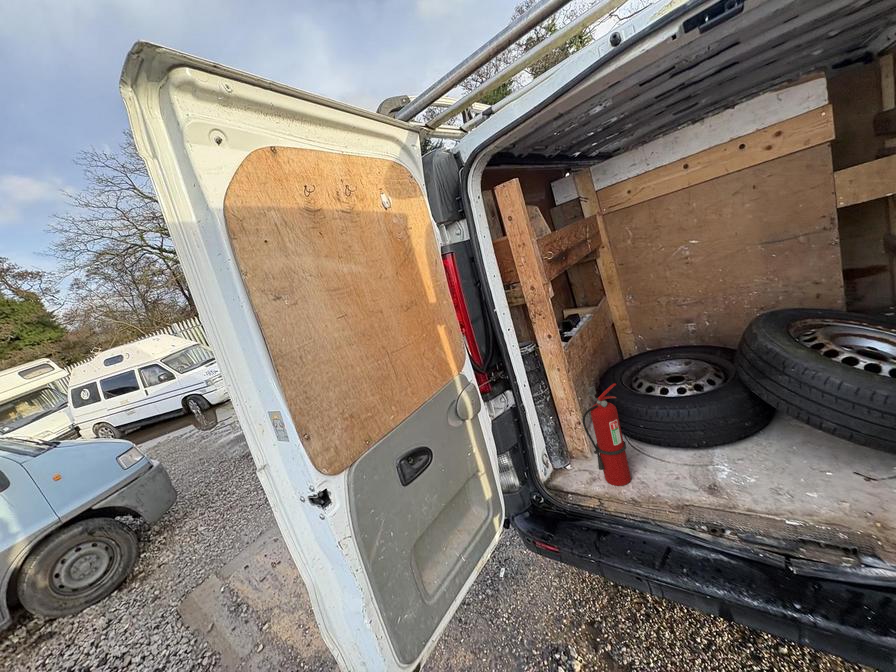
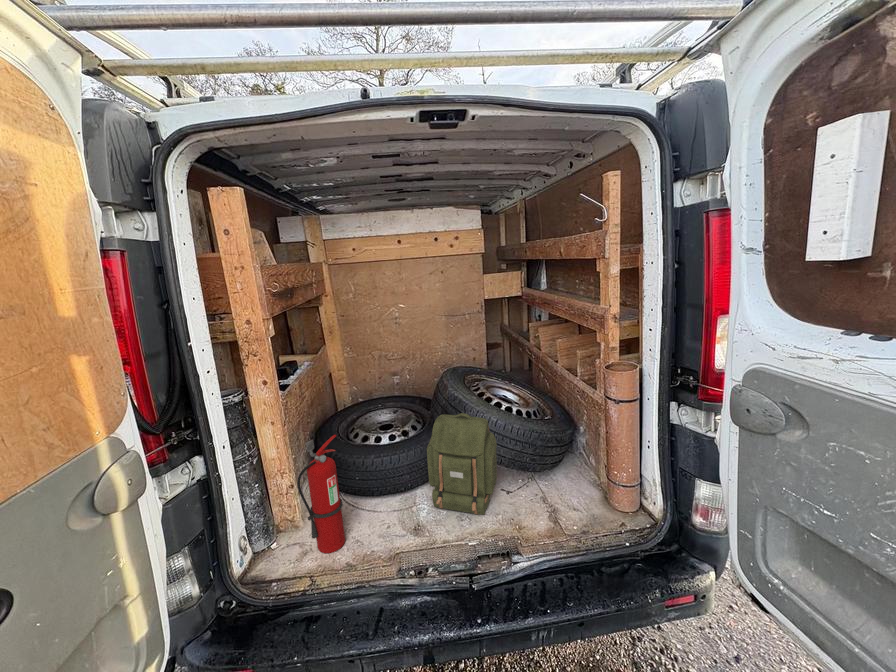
backpack: none [724,370,842,494] -> present [426,413,497,515]

